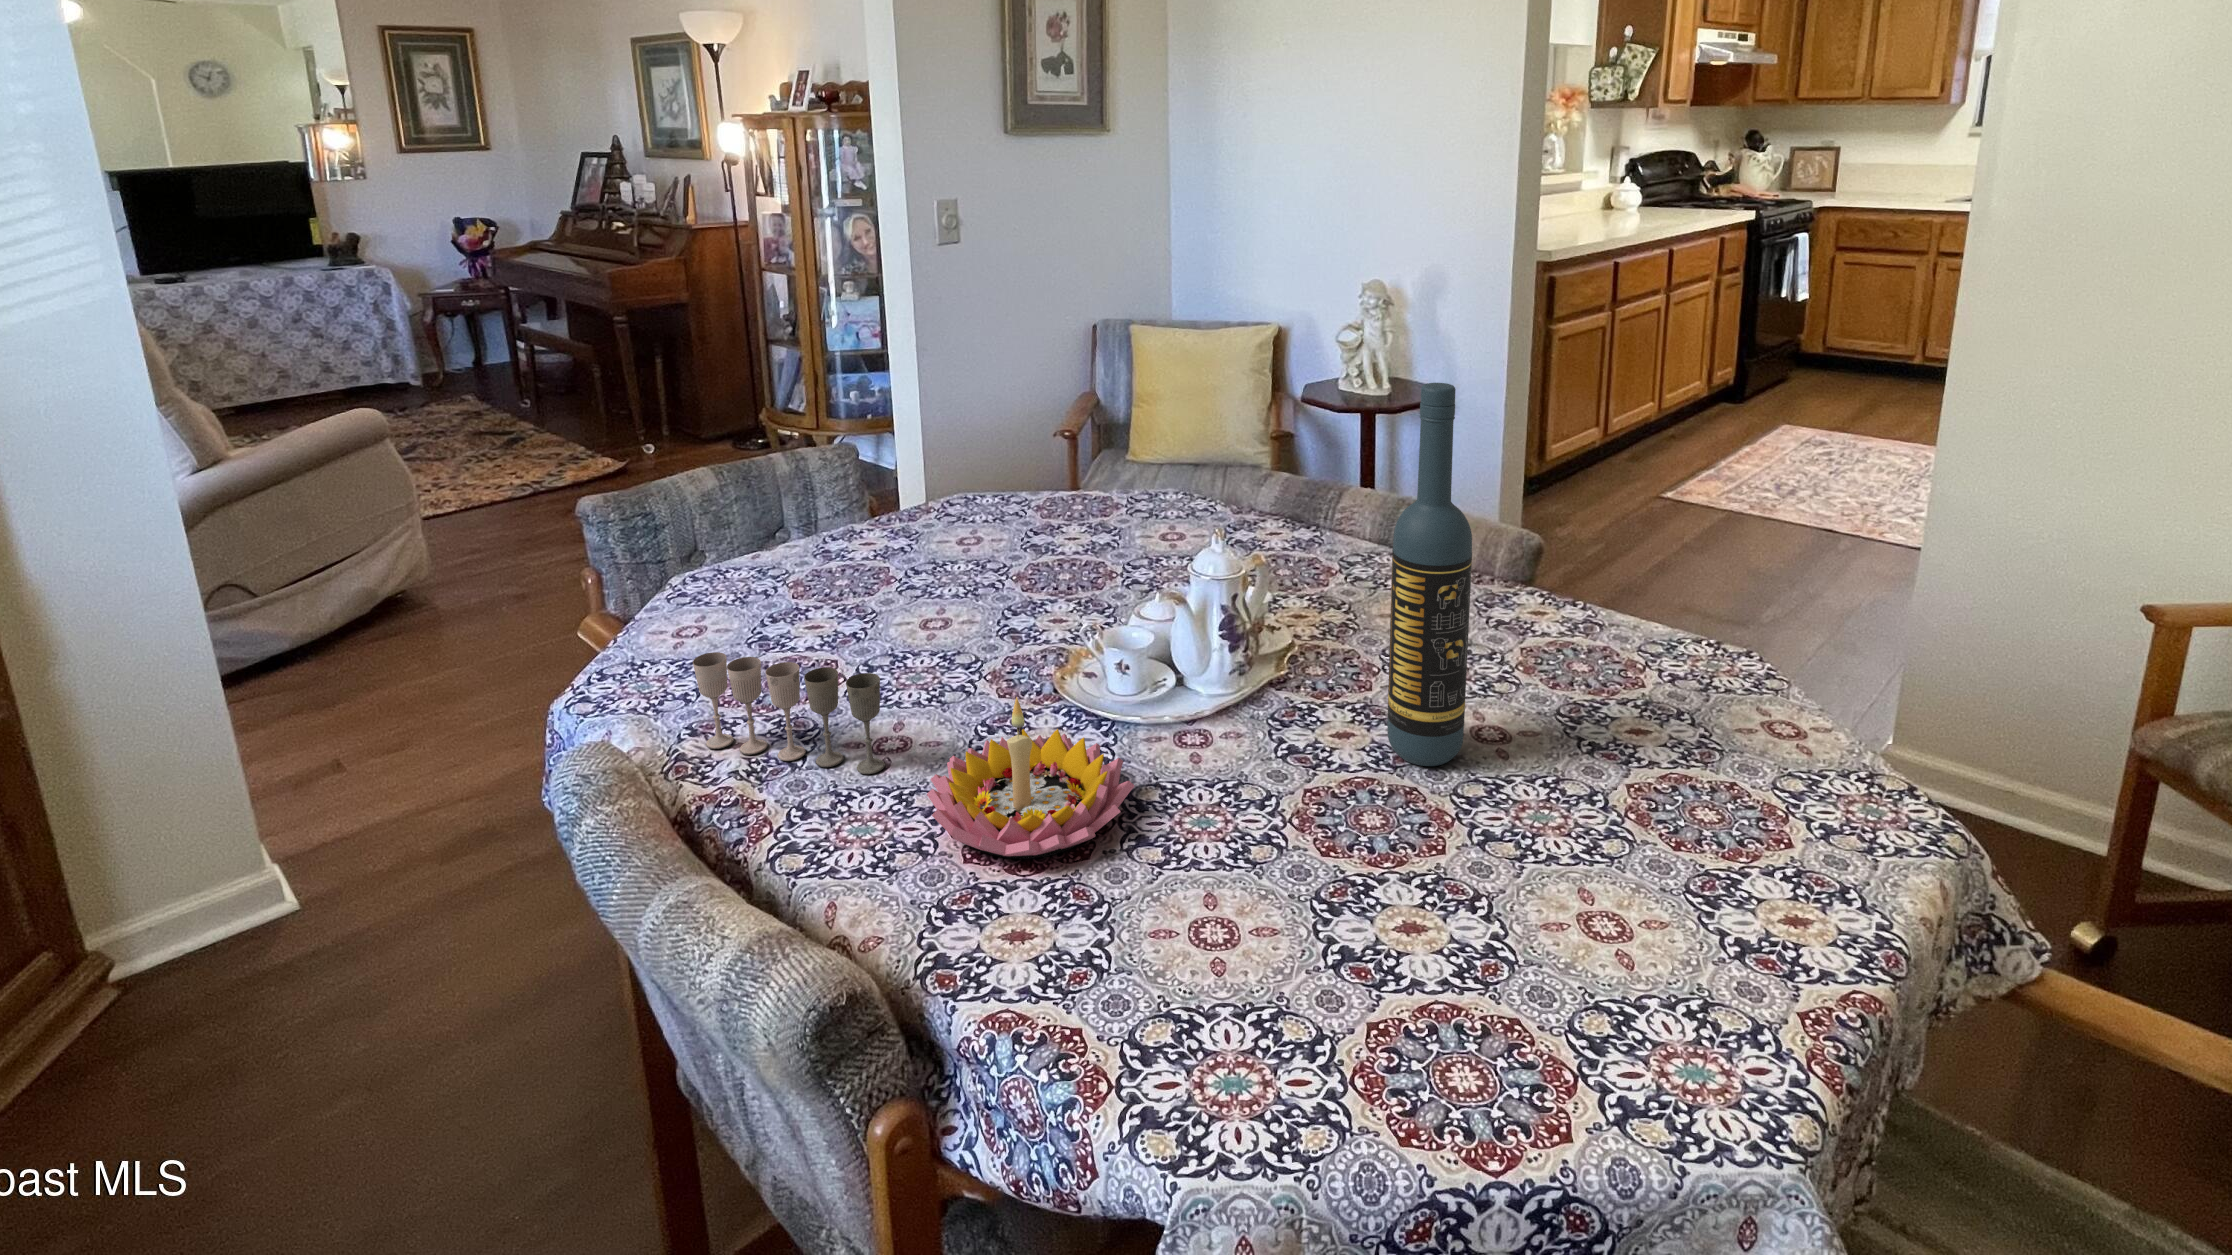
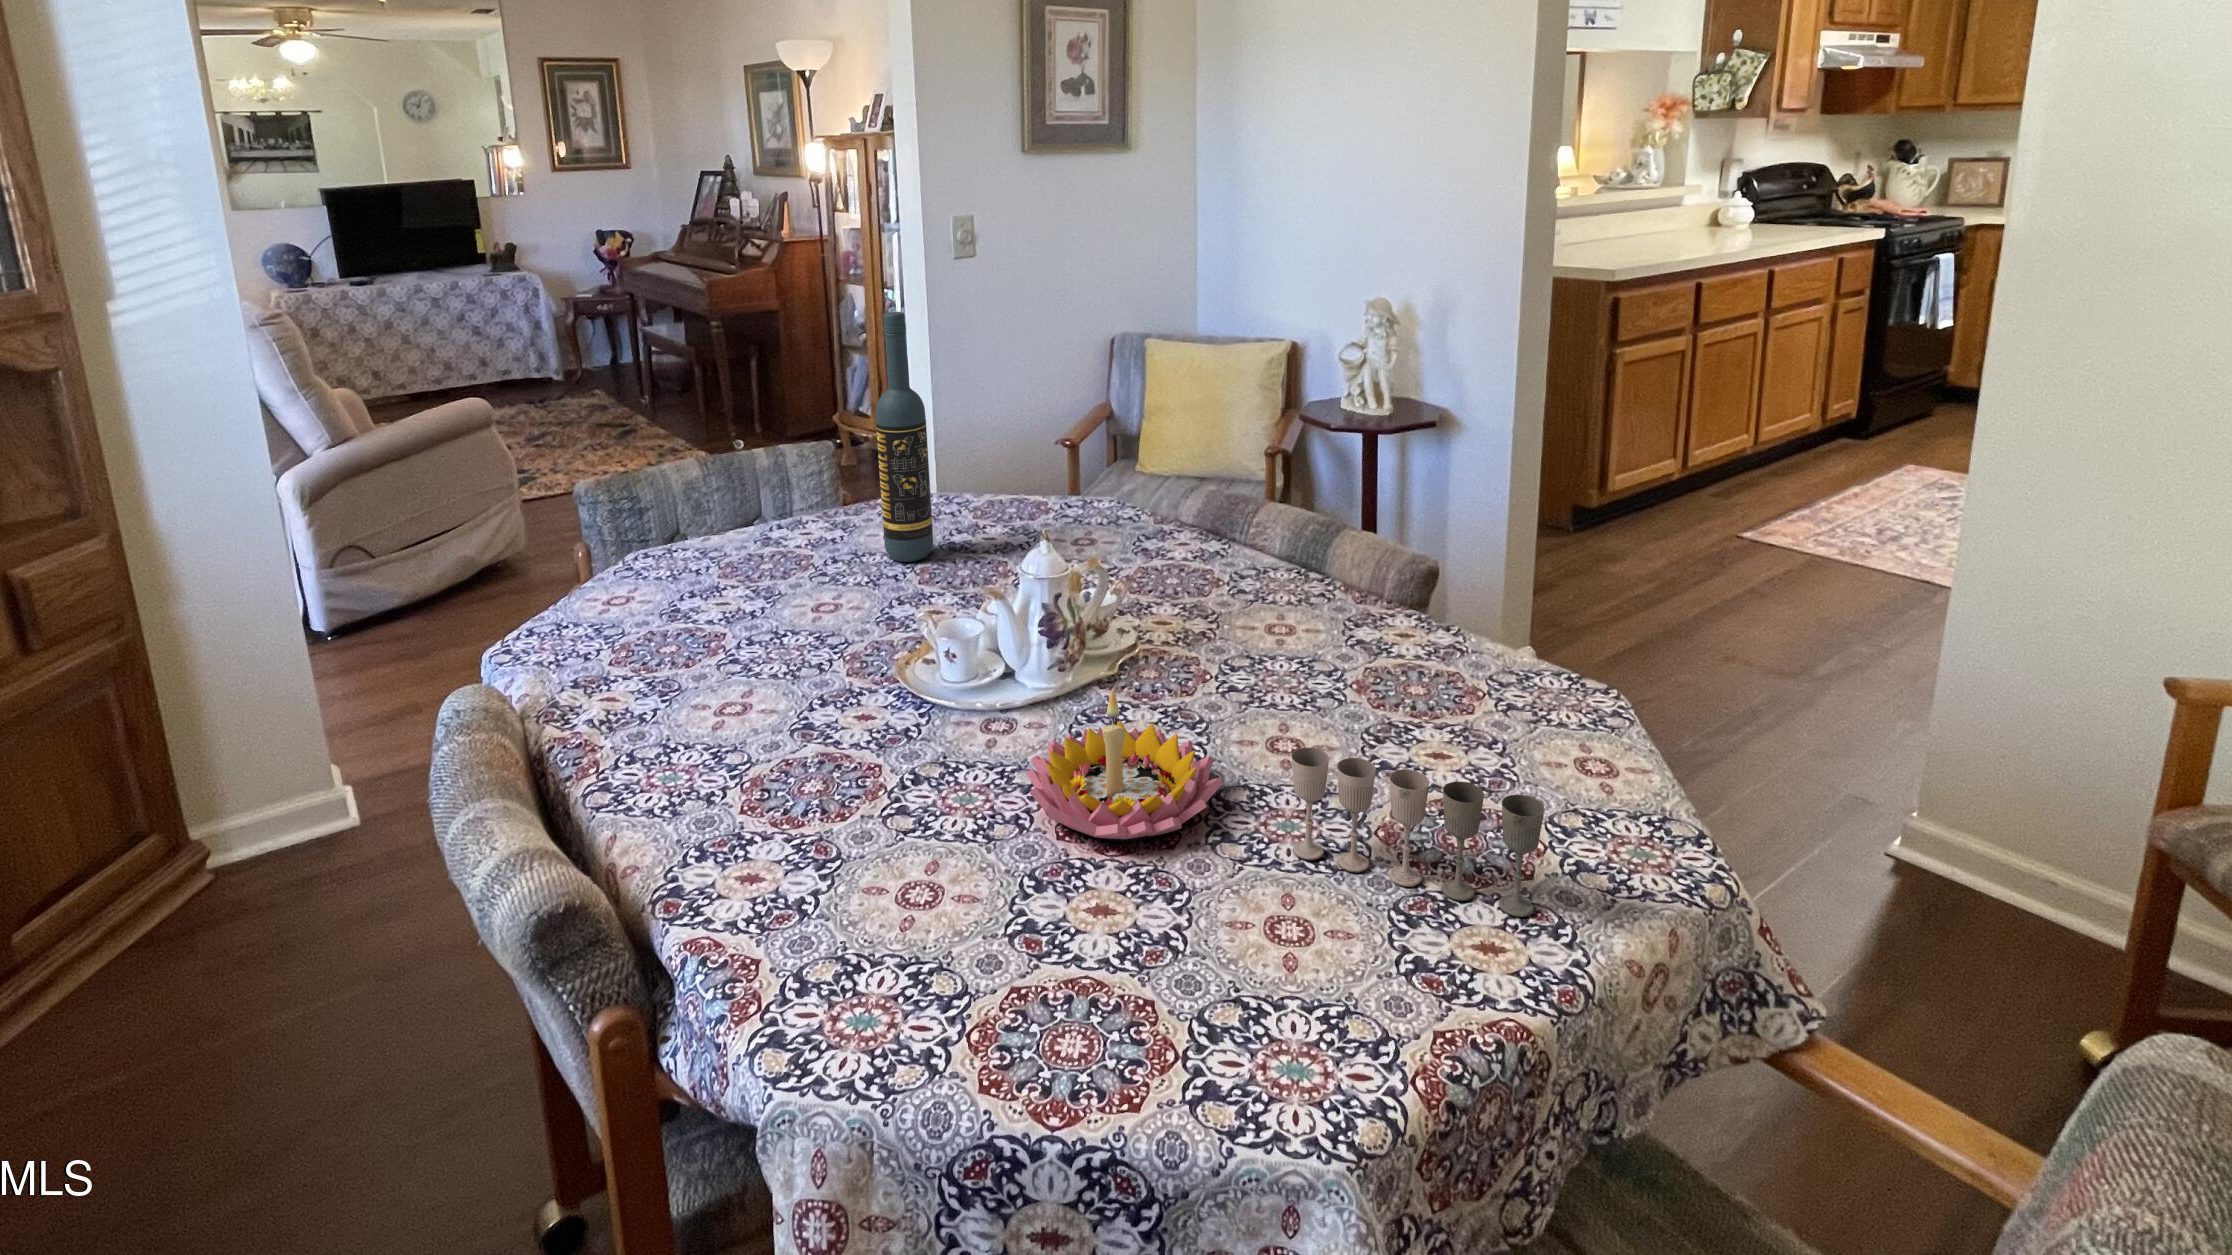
wine bottle: present [1387,383,1472,766] -> present [876,312,933,562]
wine glass: present [693,652,885,774] -> present [1291,748,1544,917]

